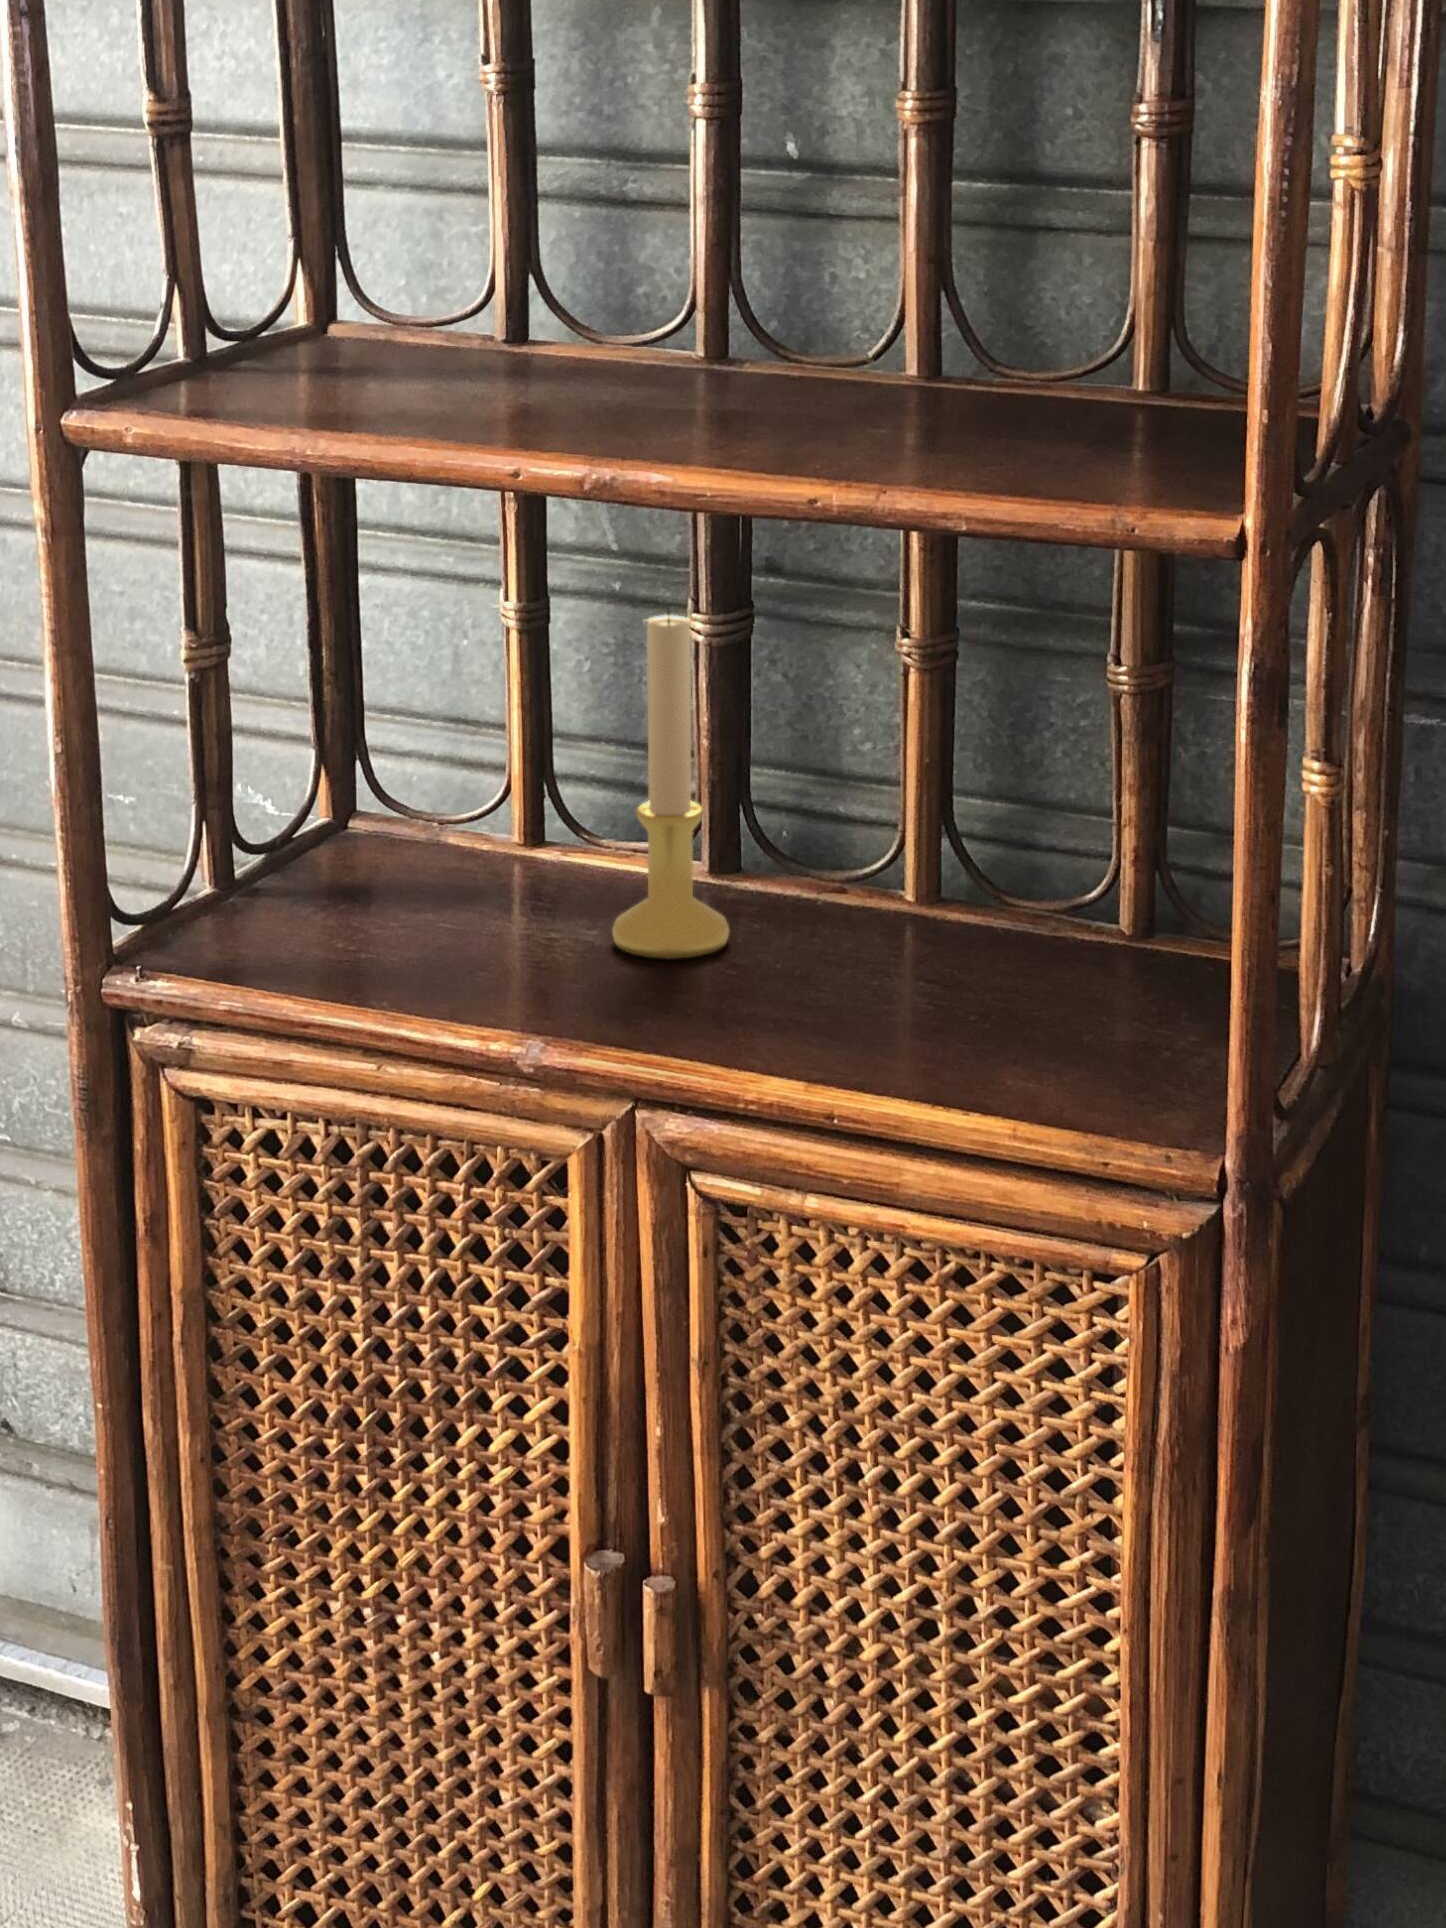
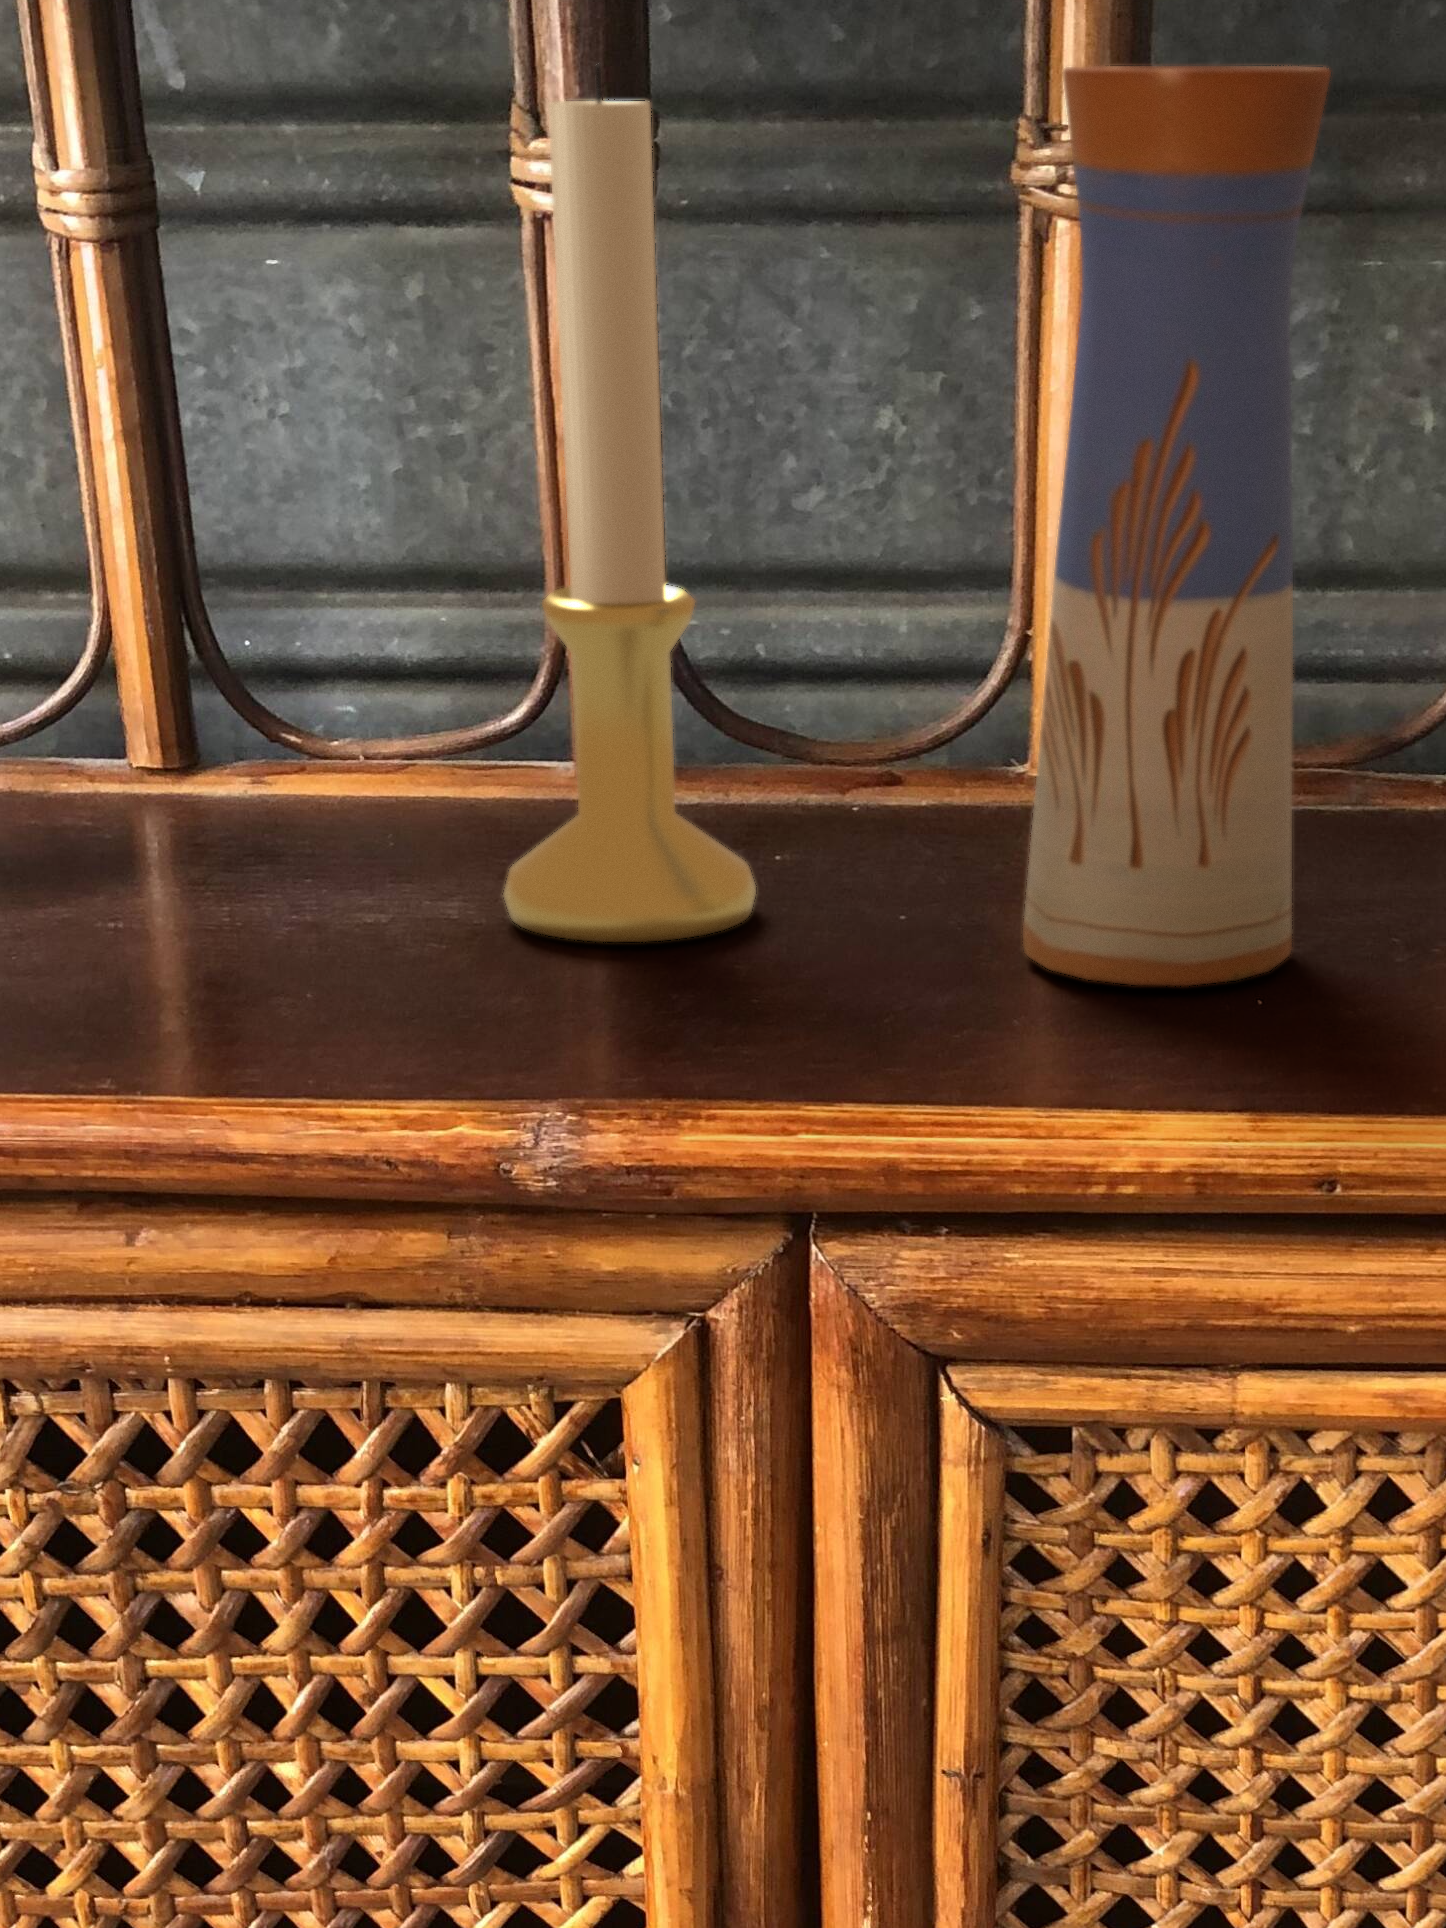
vase: none [812,631,937,1013] -> present [1023,66,1331,986]

